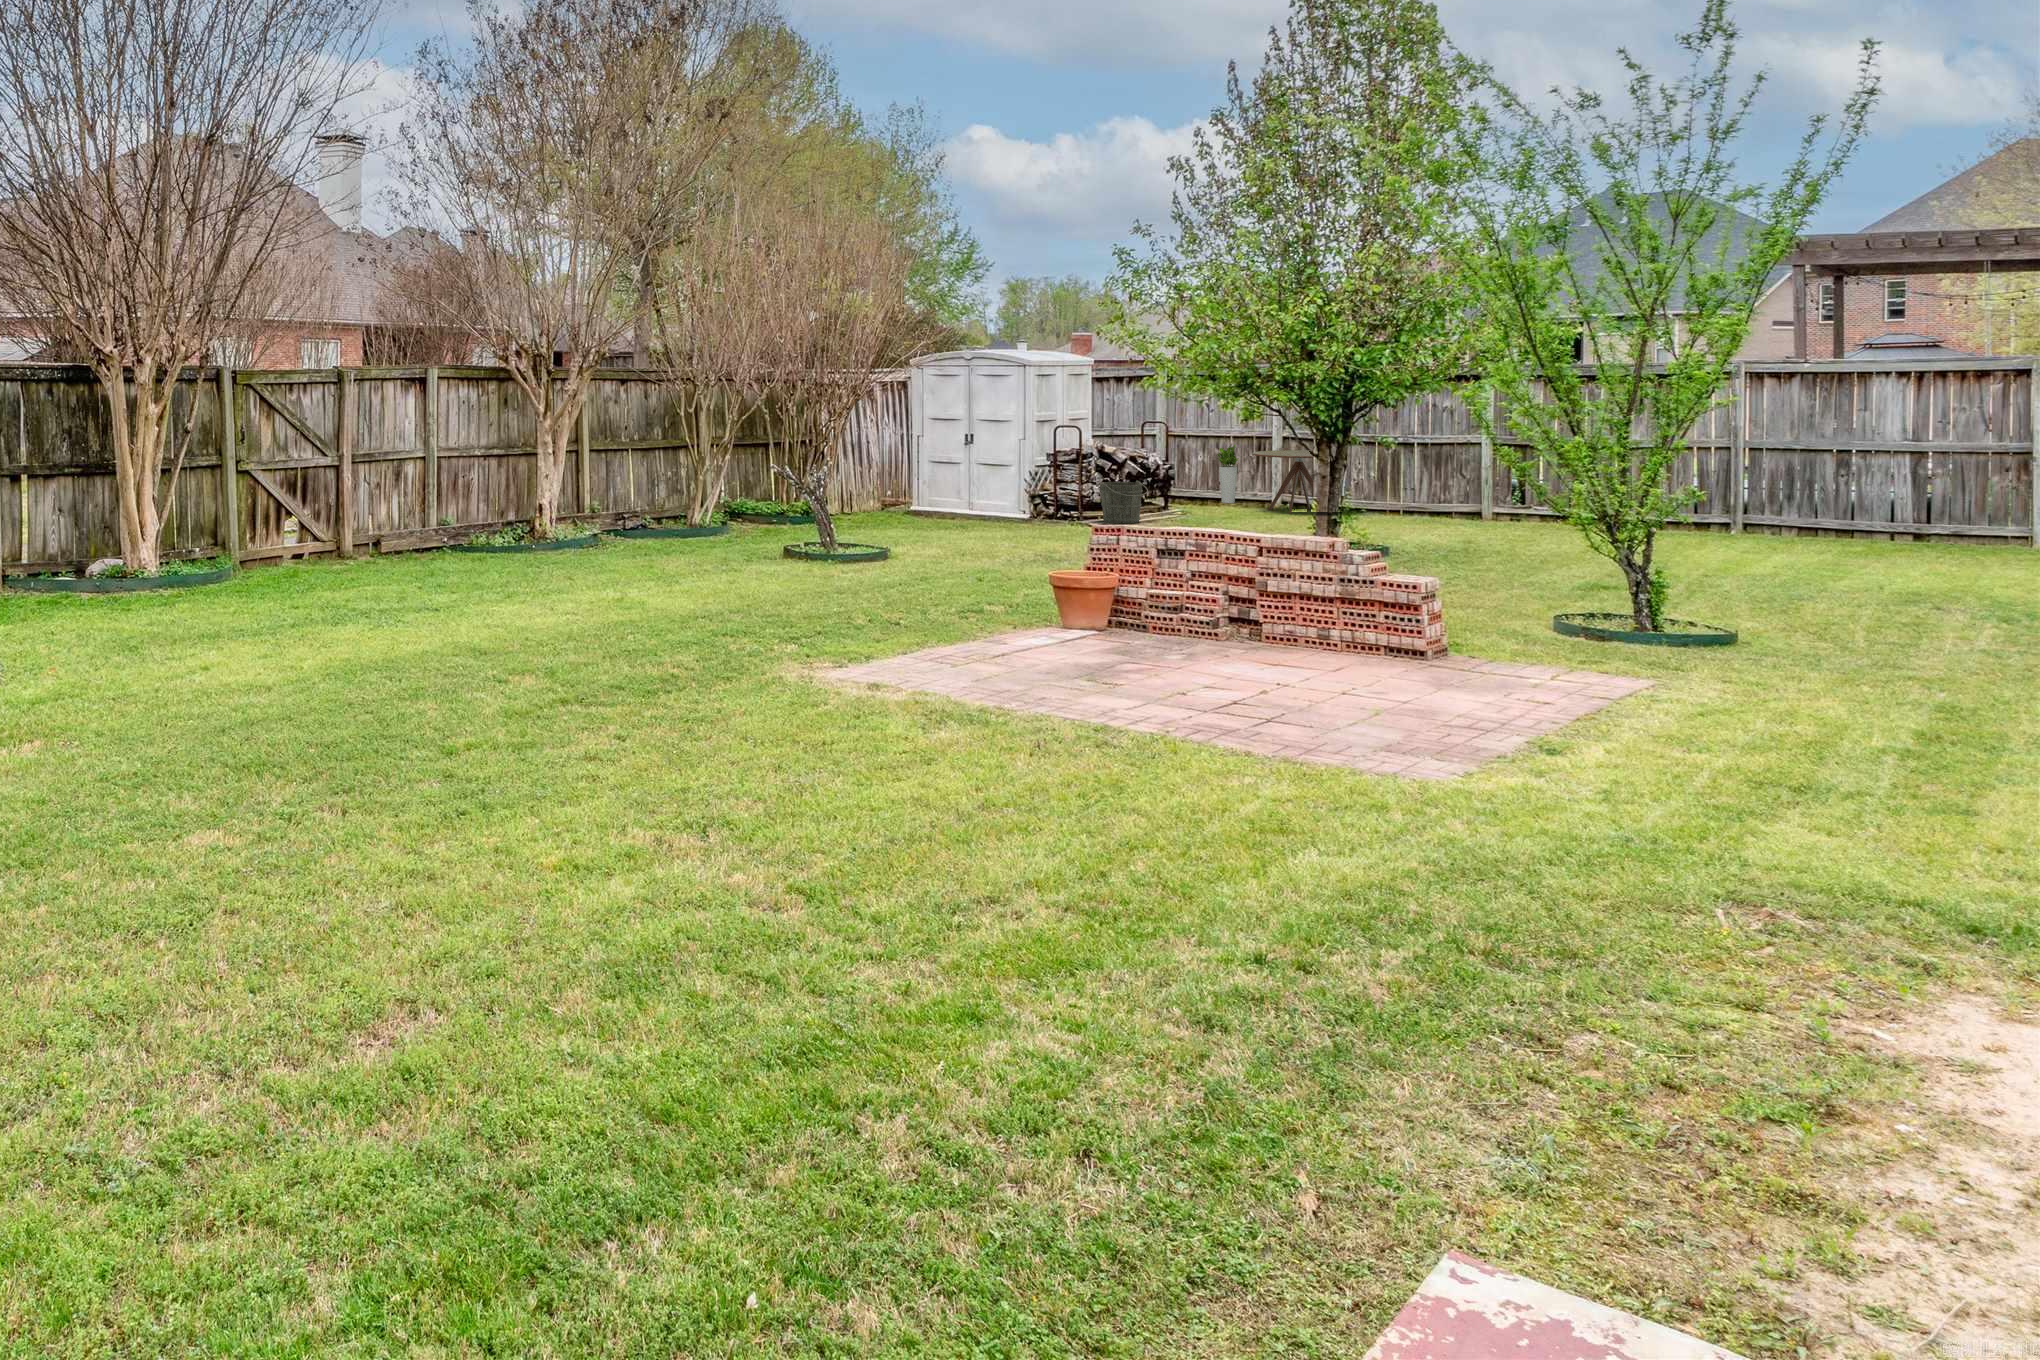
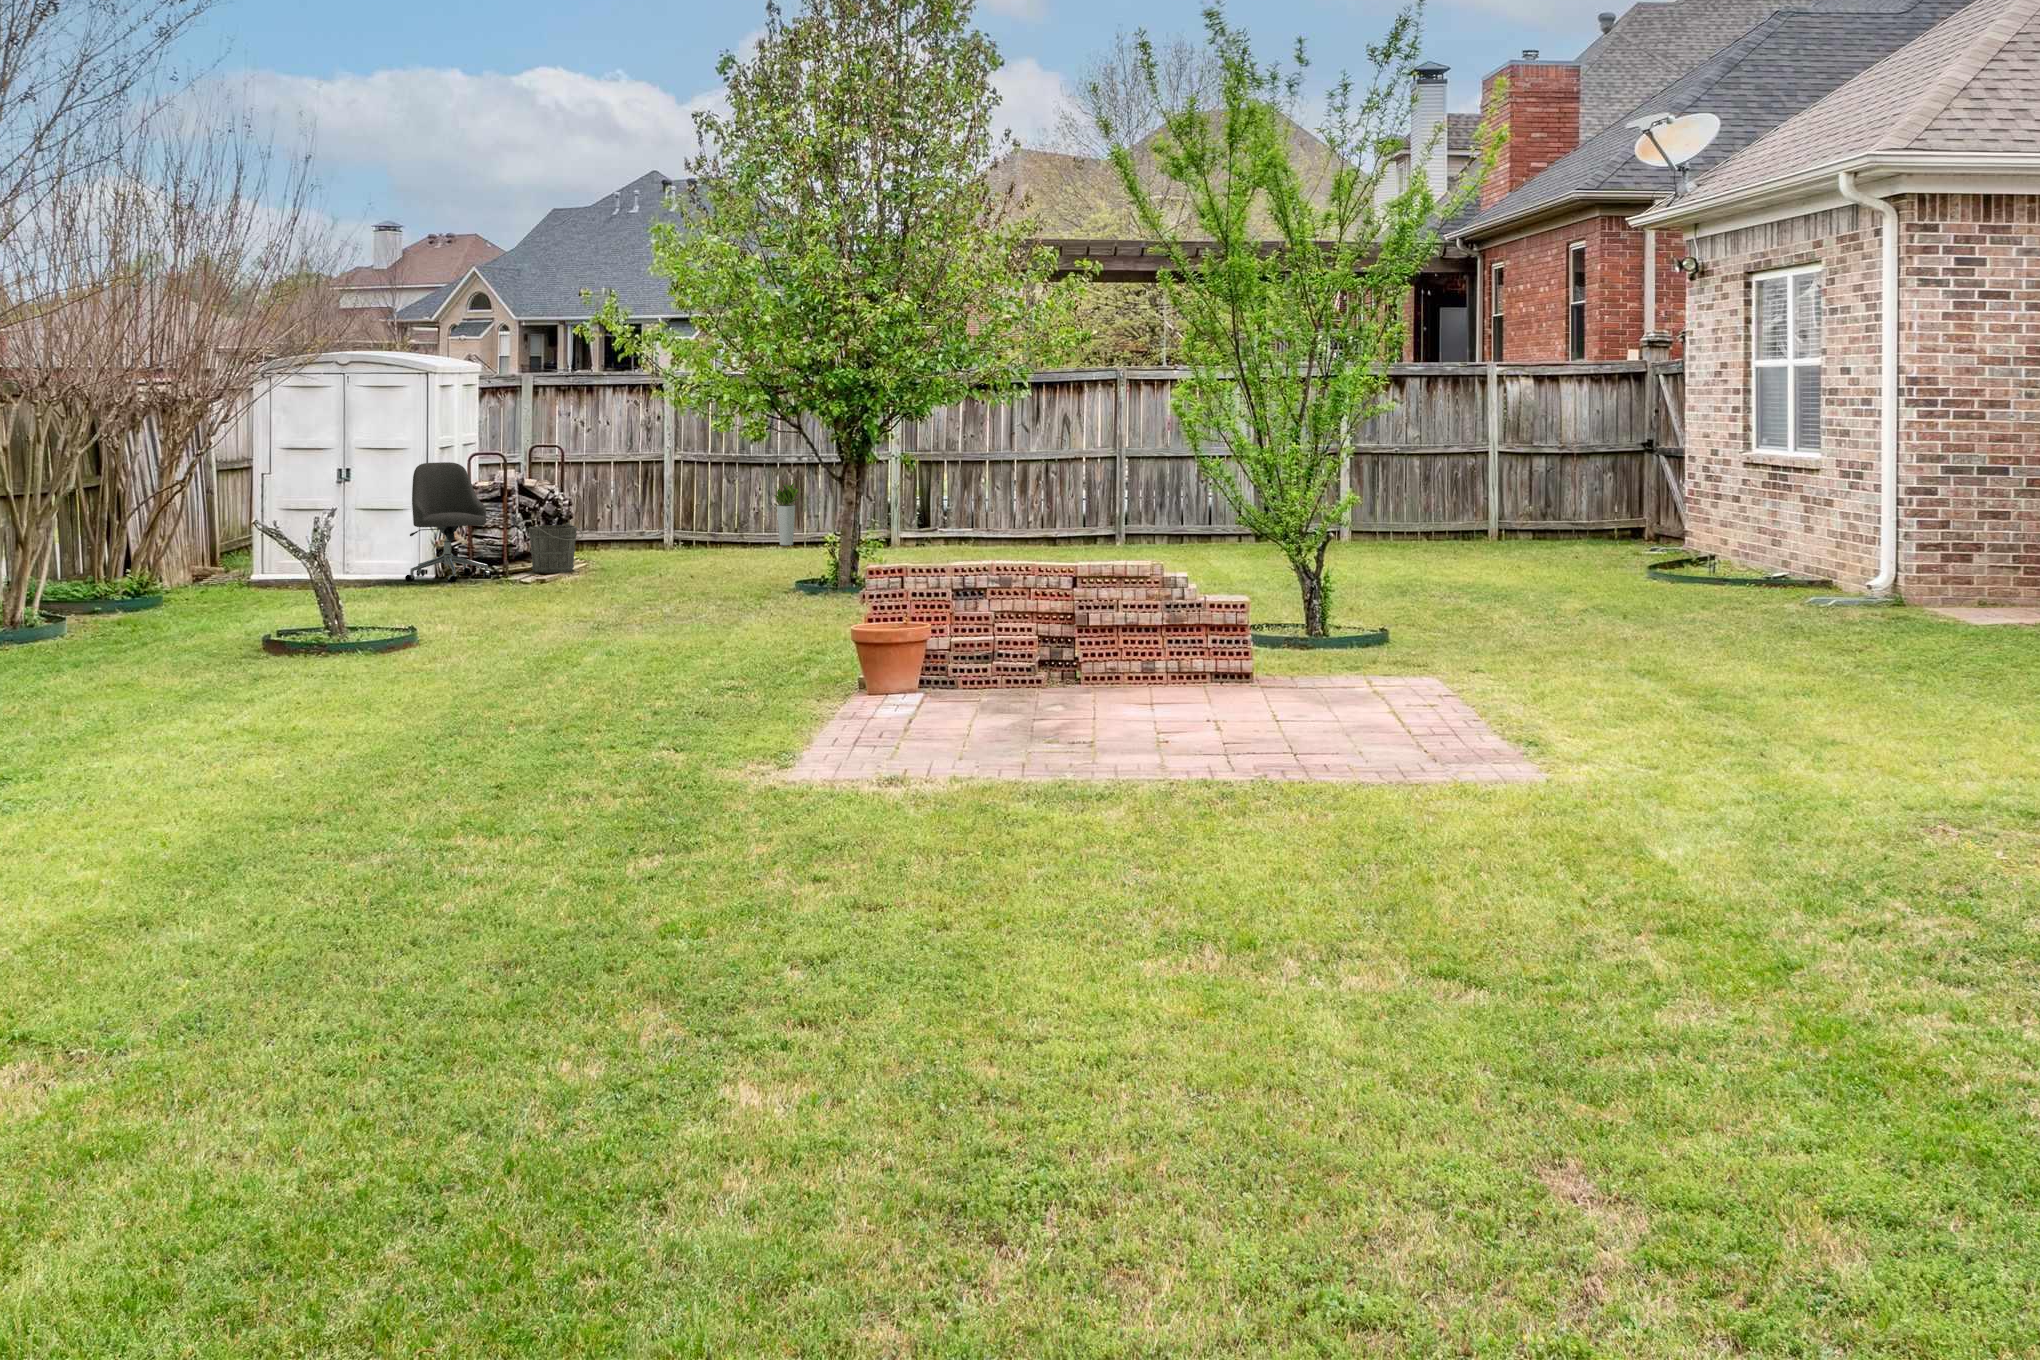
chair: none [988,425,1057,525] -> present [405,462,491,582]
planter: present [1217,445,1238,503] -> present [774,483,799,545]
round table: present [1252,450,1332,514] -> none [647,484,740,552]

